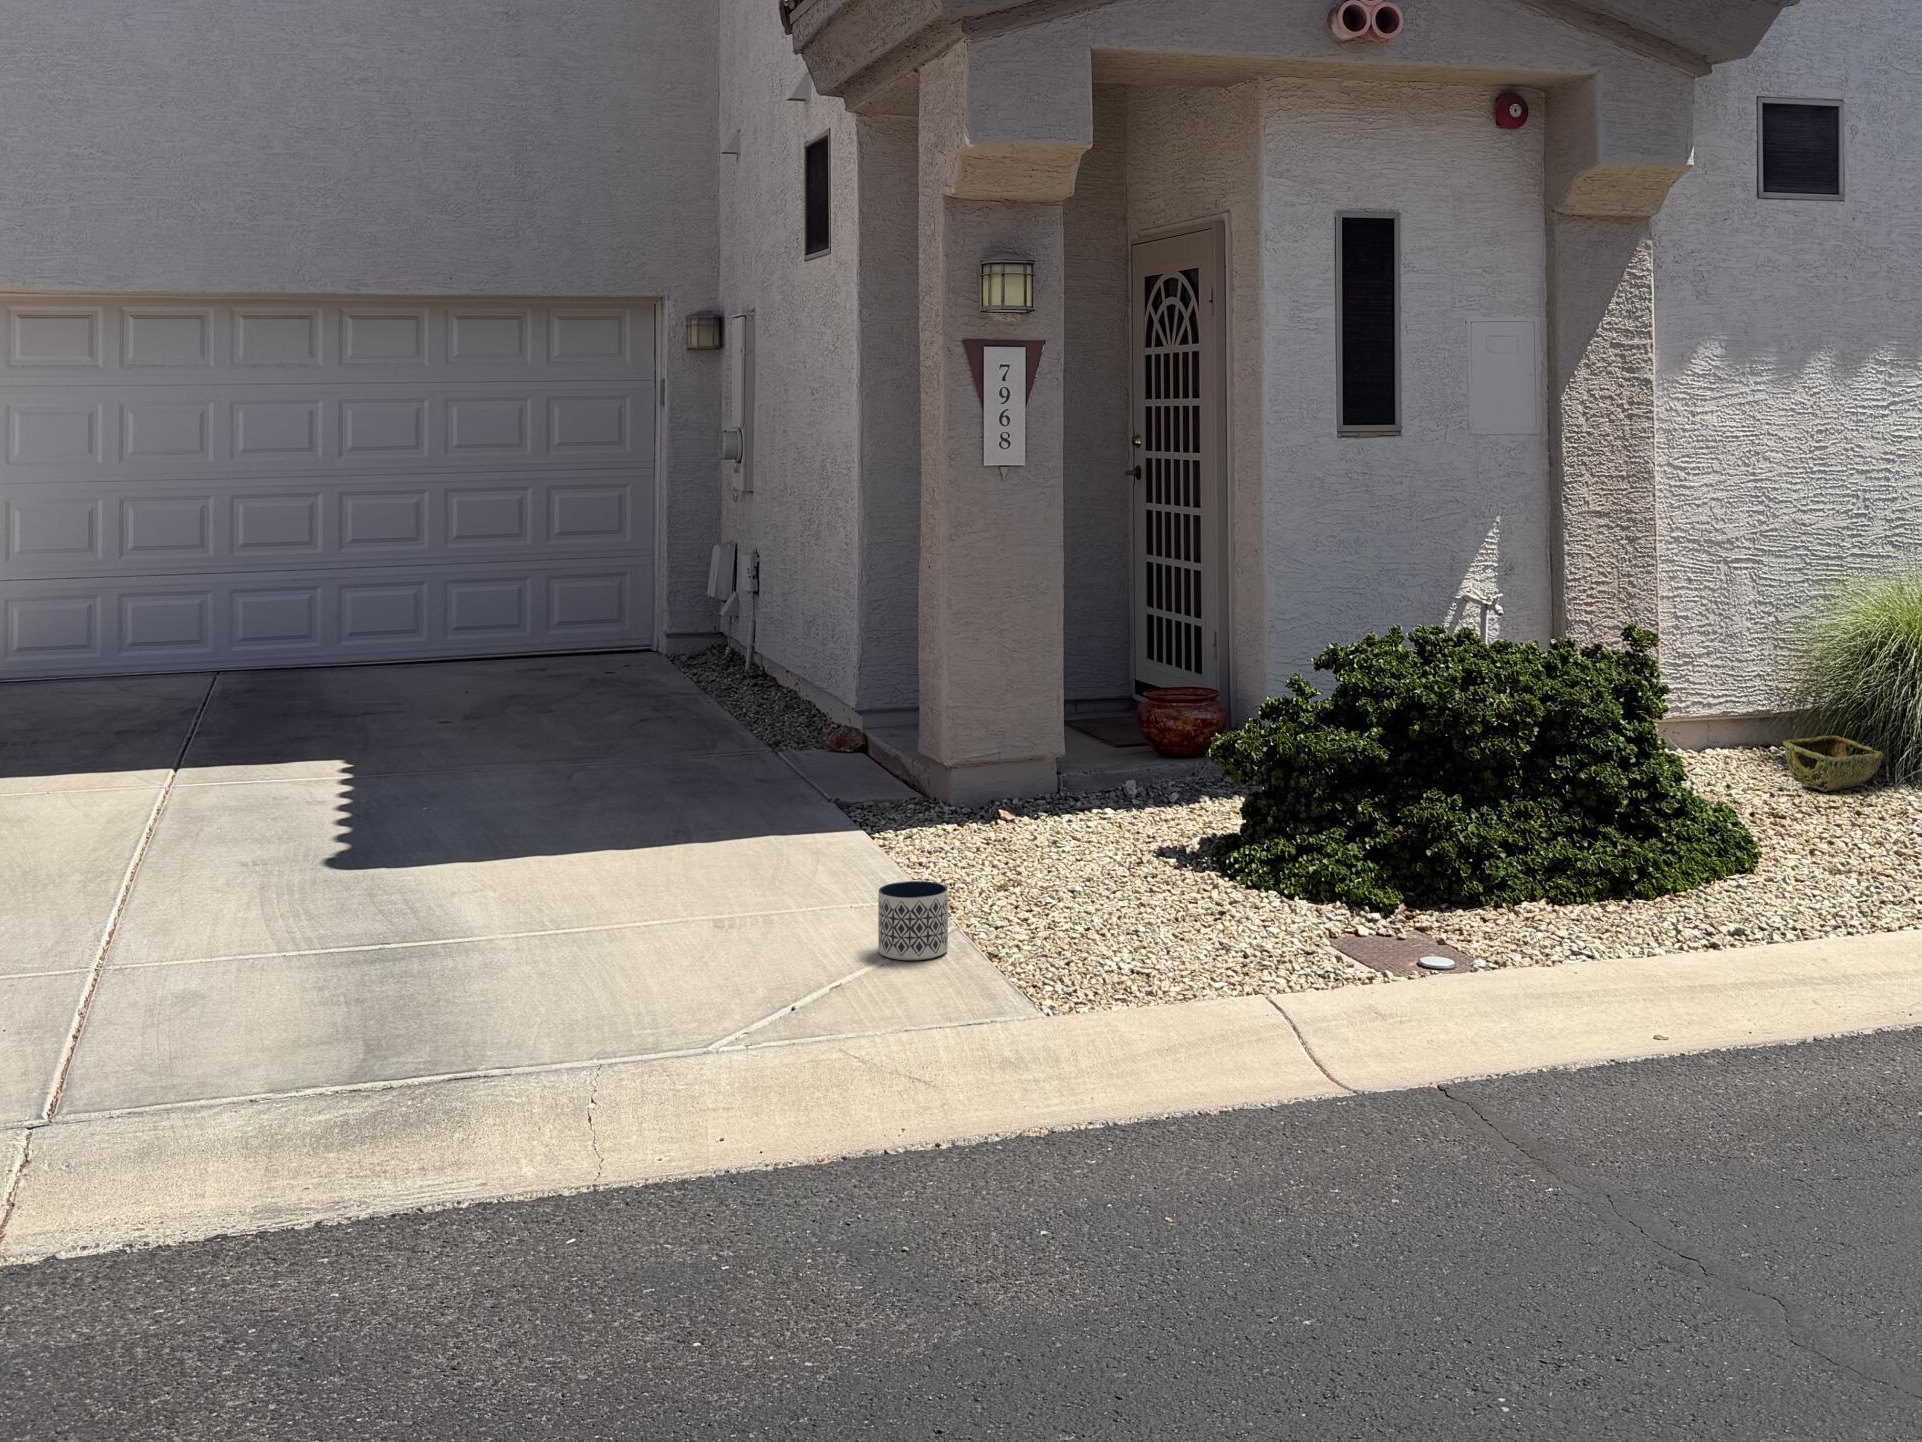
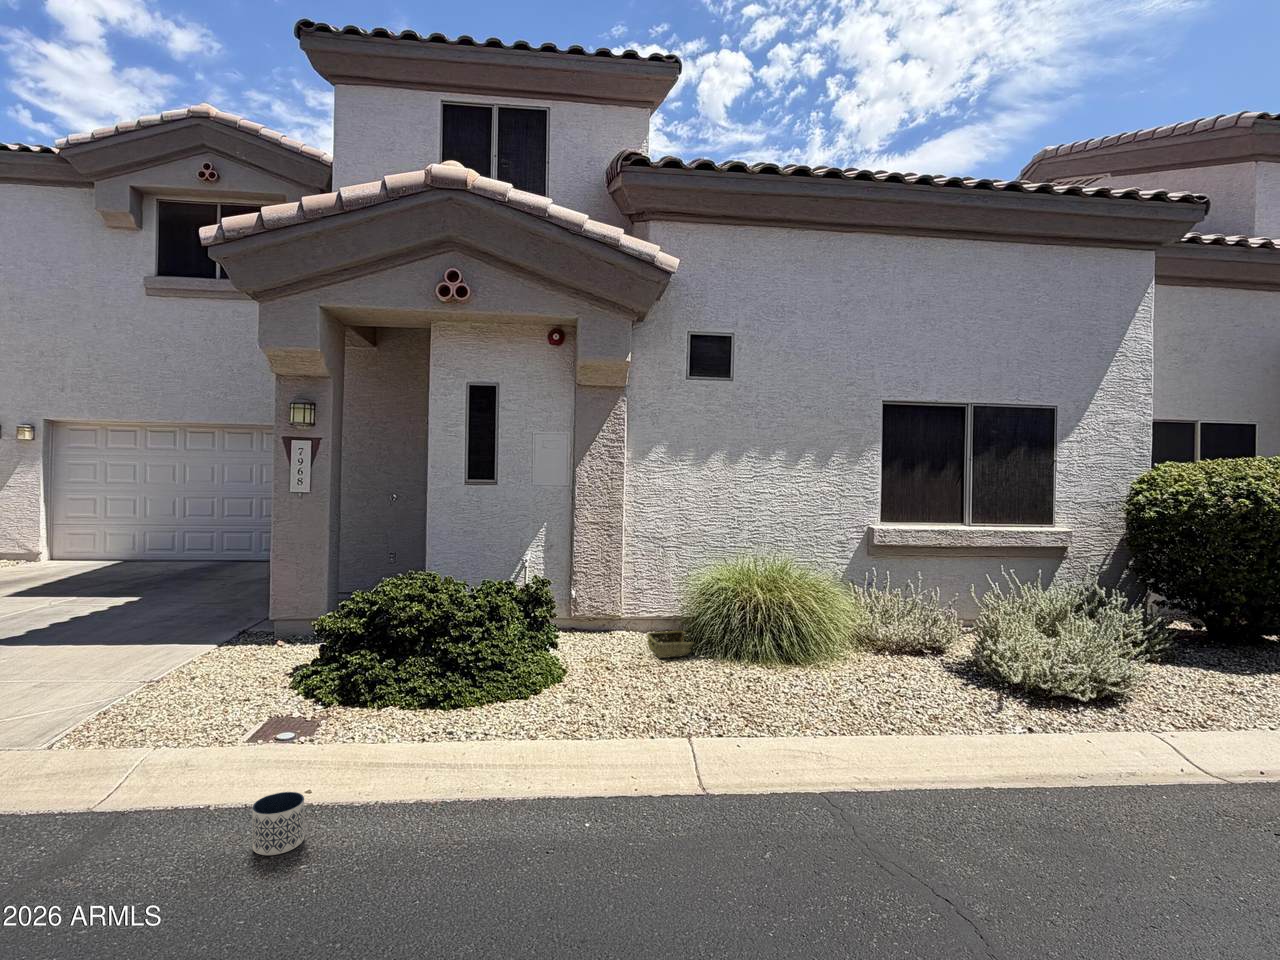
planter: present [878,881,948,960] -> present [252,792,304,855]

